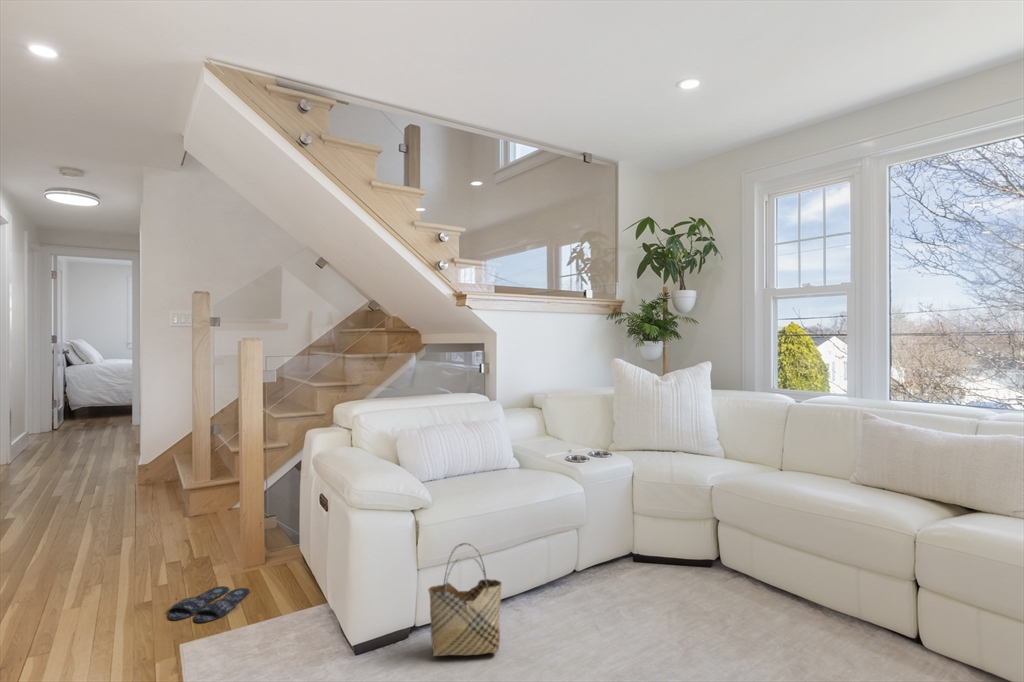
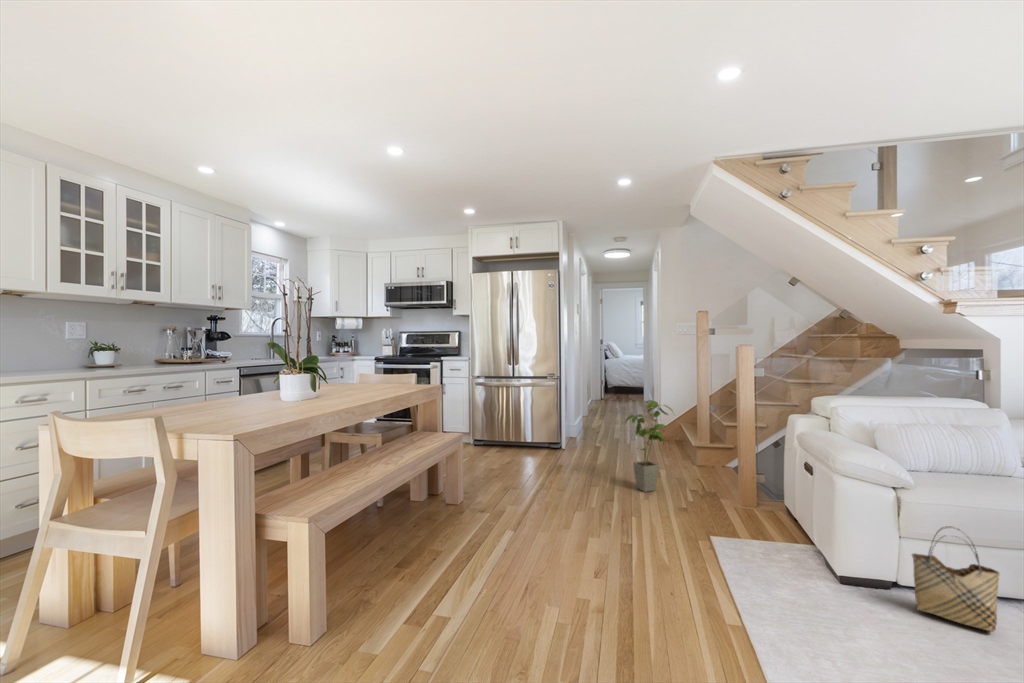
house plant: none [35,432,136,592] -> present [626,400,673,492]
slippers: present [168,586,249,623] -> none [699,512,749,530]

